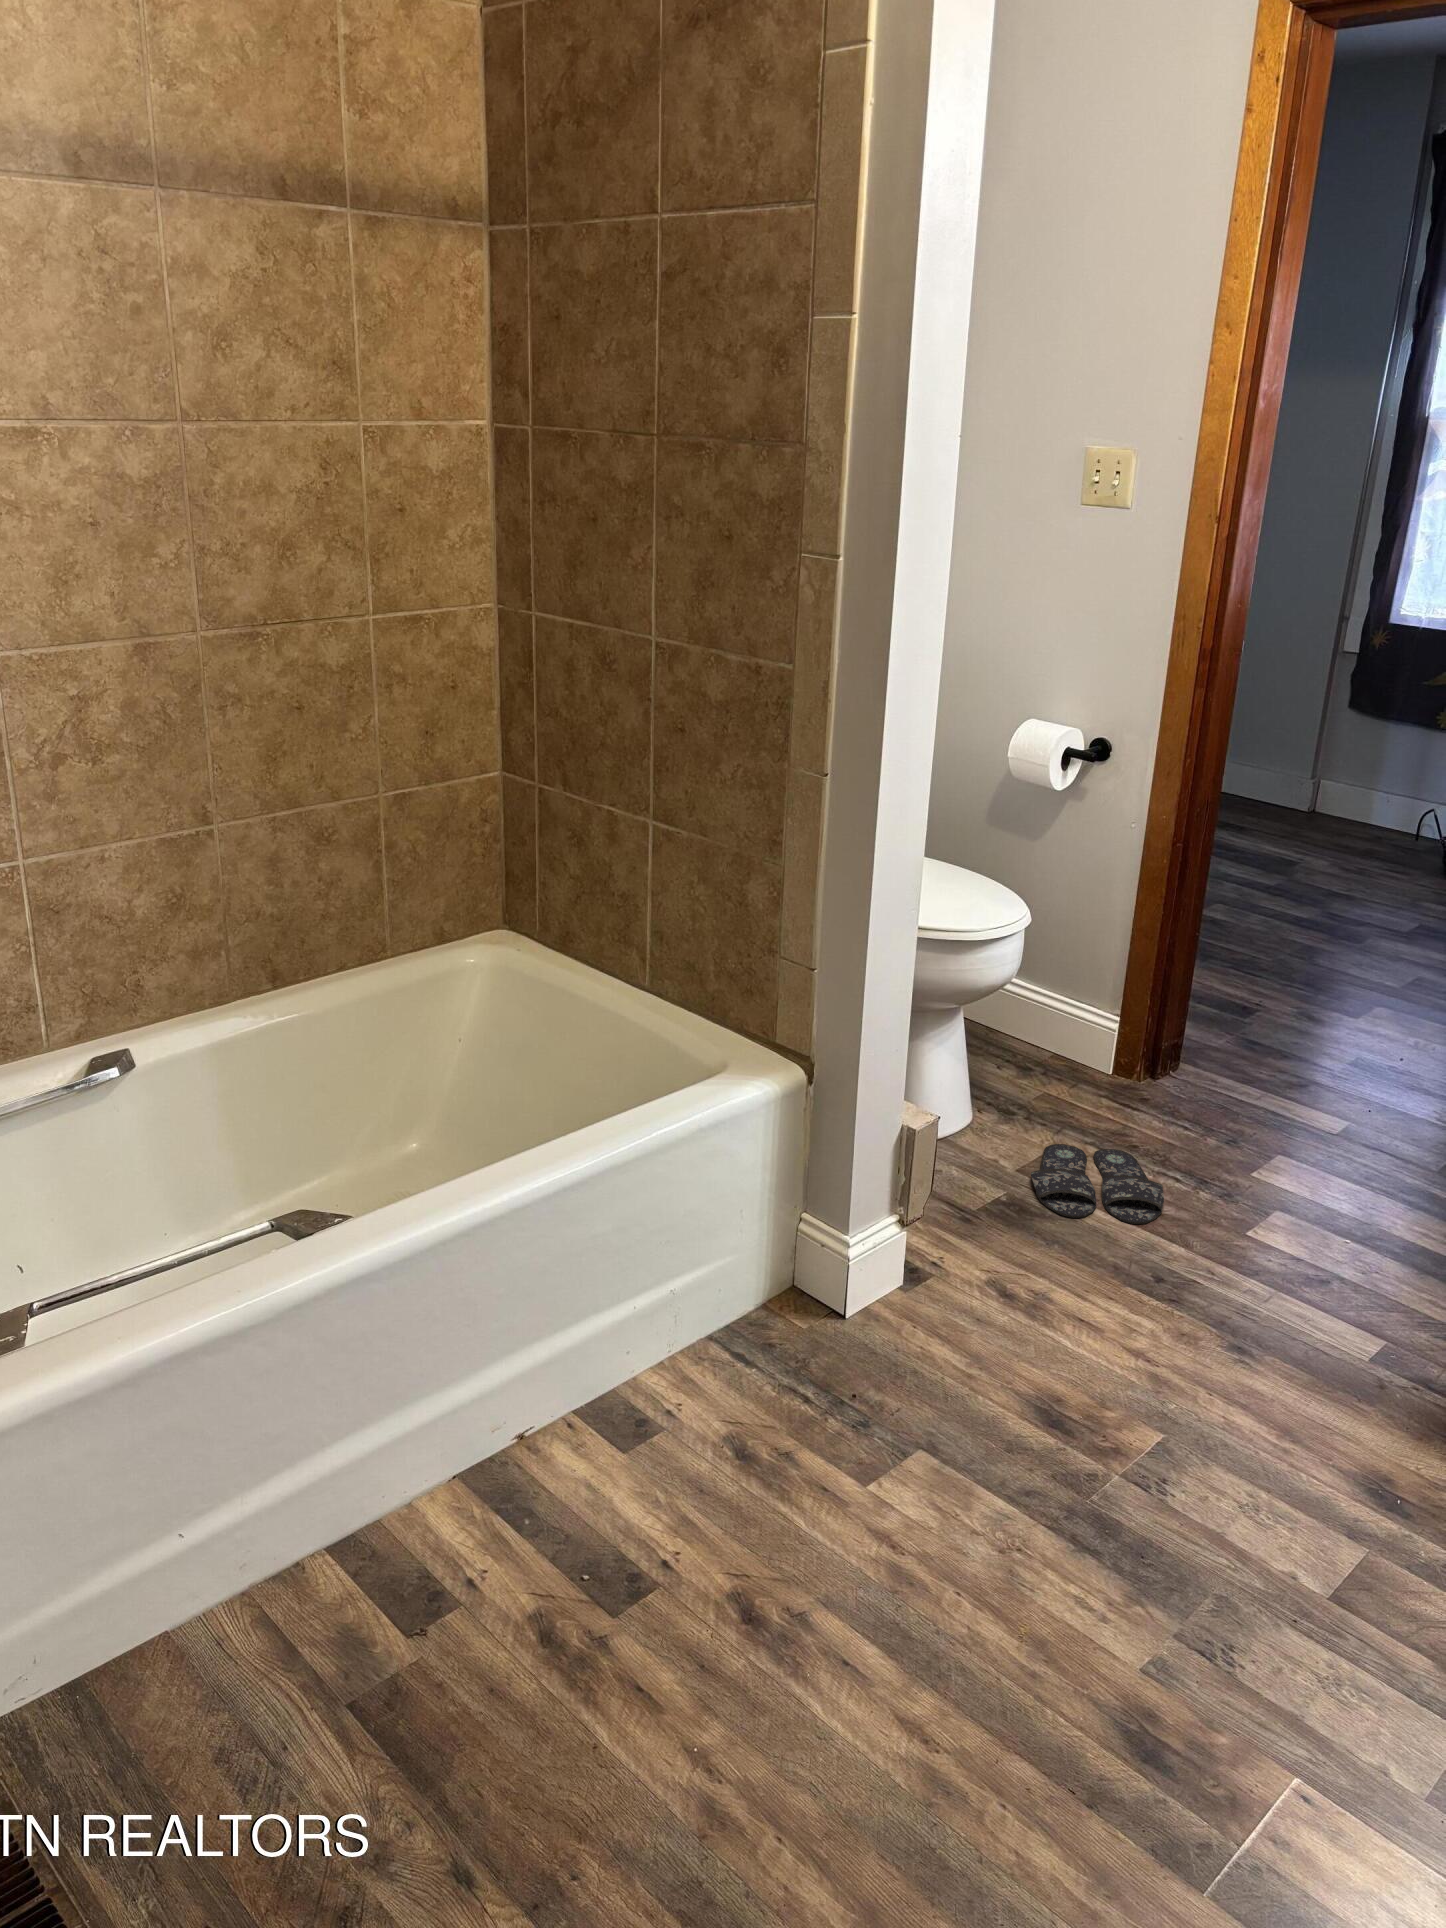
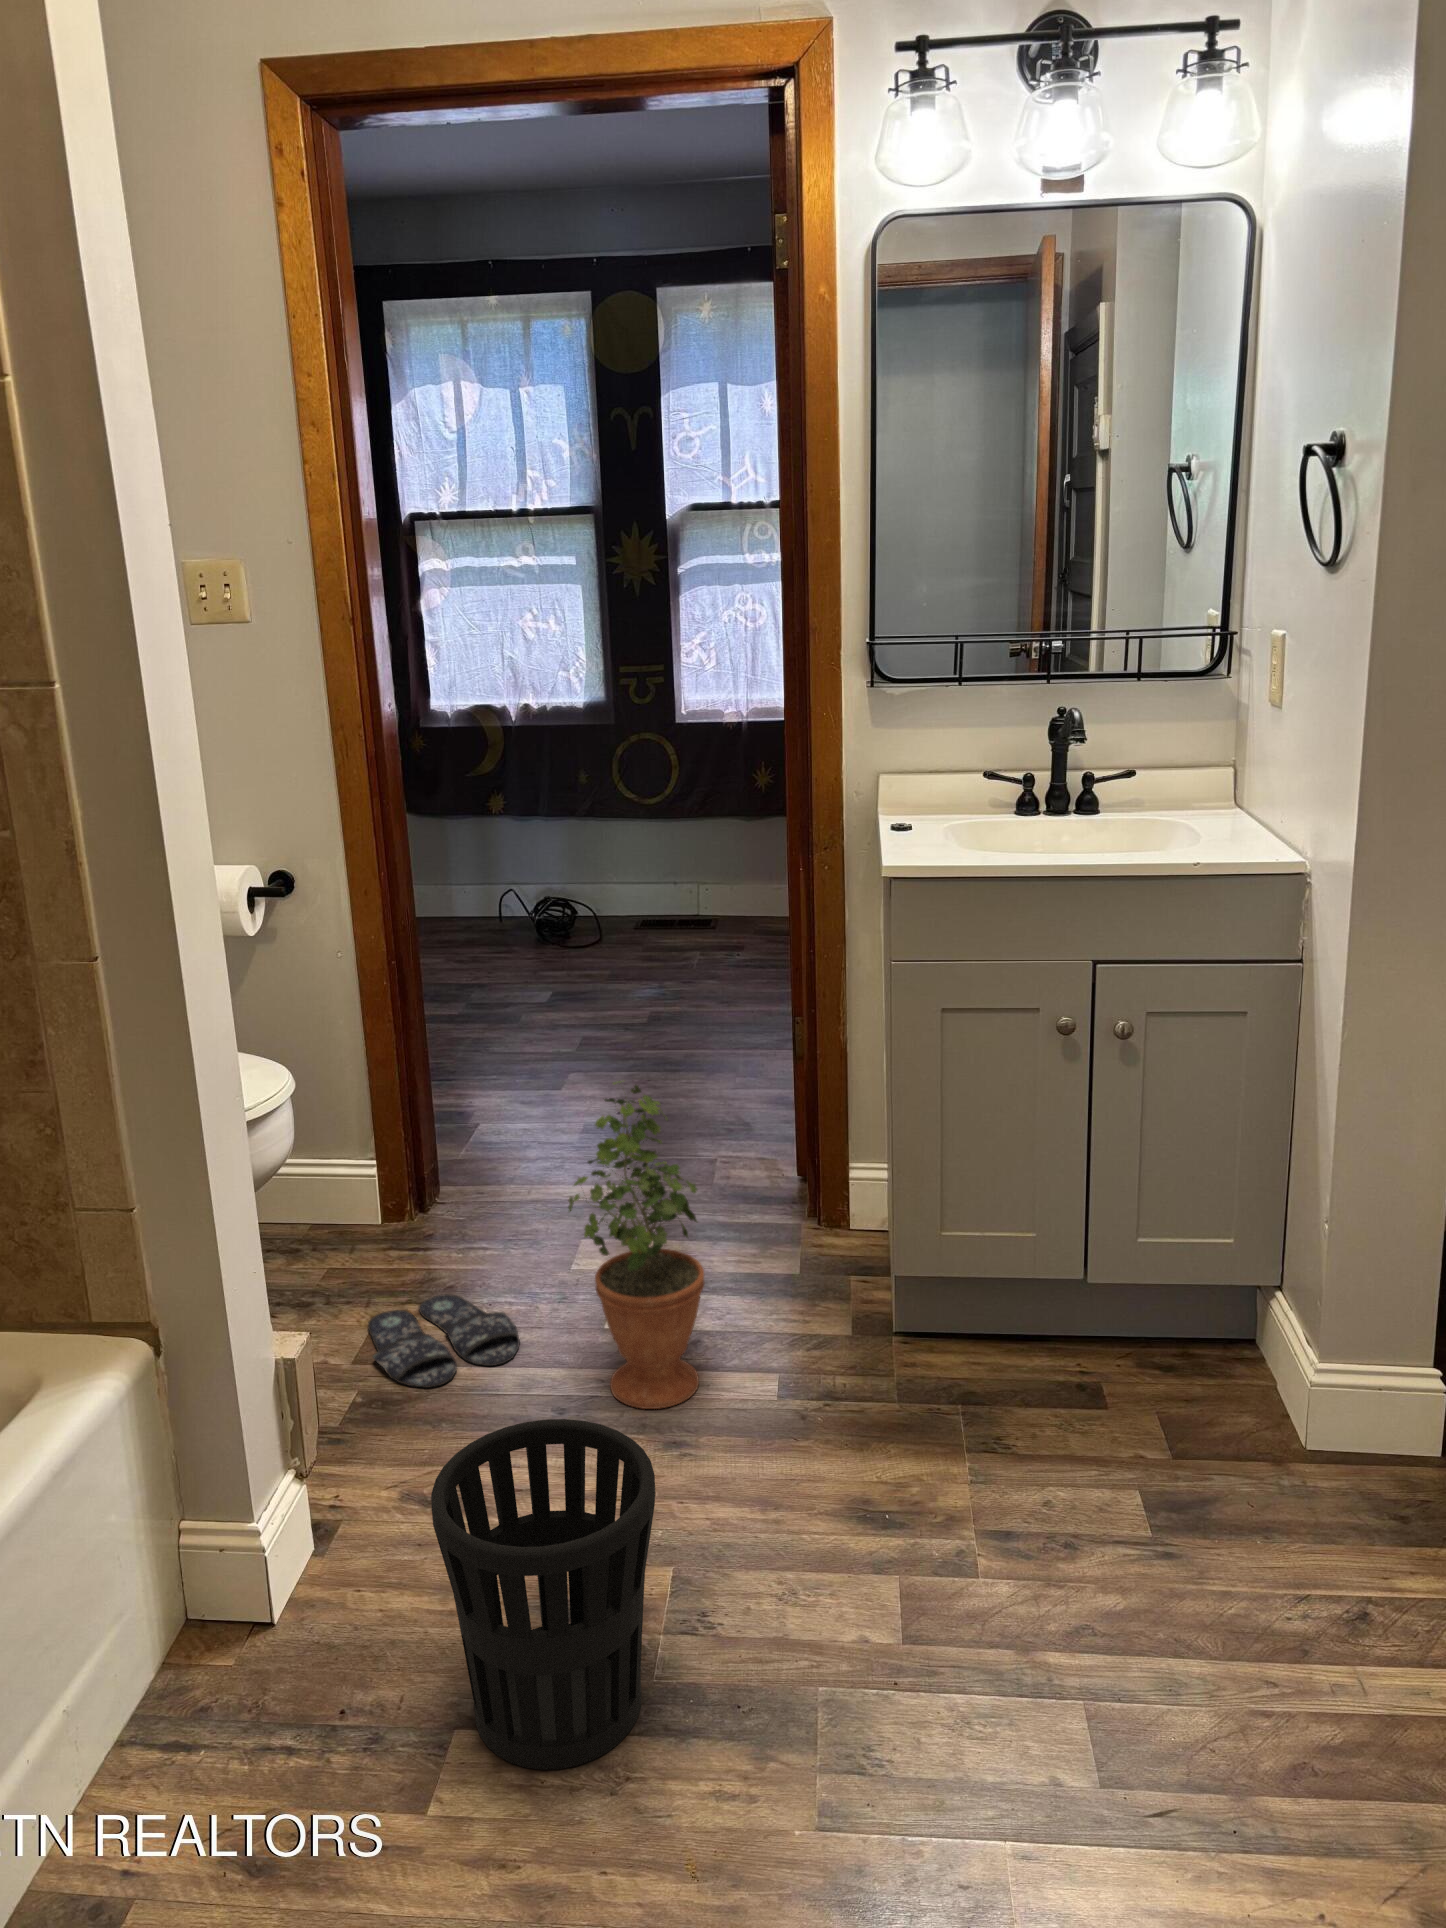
potted plant: none [1207,1006,1346,1323] -> present [568,1081,705,1409]
wastebasket: none [933,1241,1126,1525] -> present [431,1419,655,1770]

